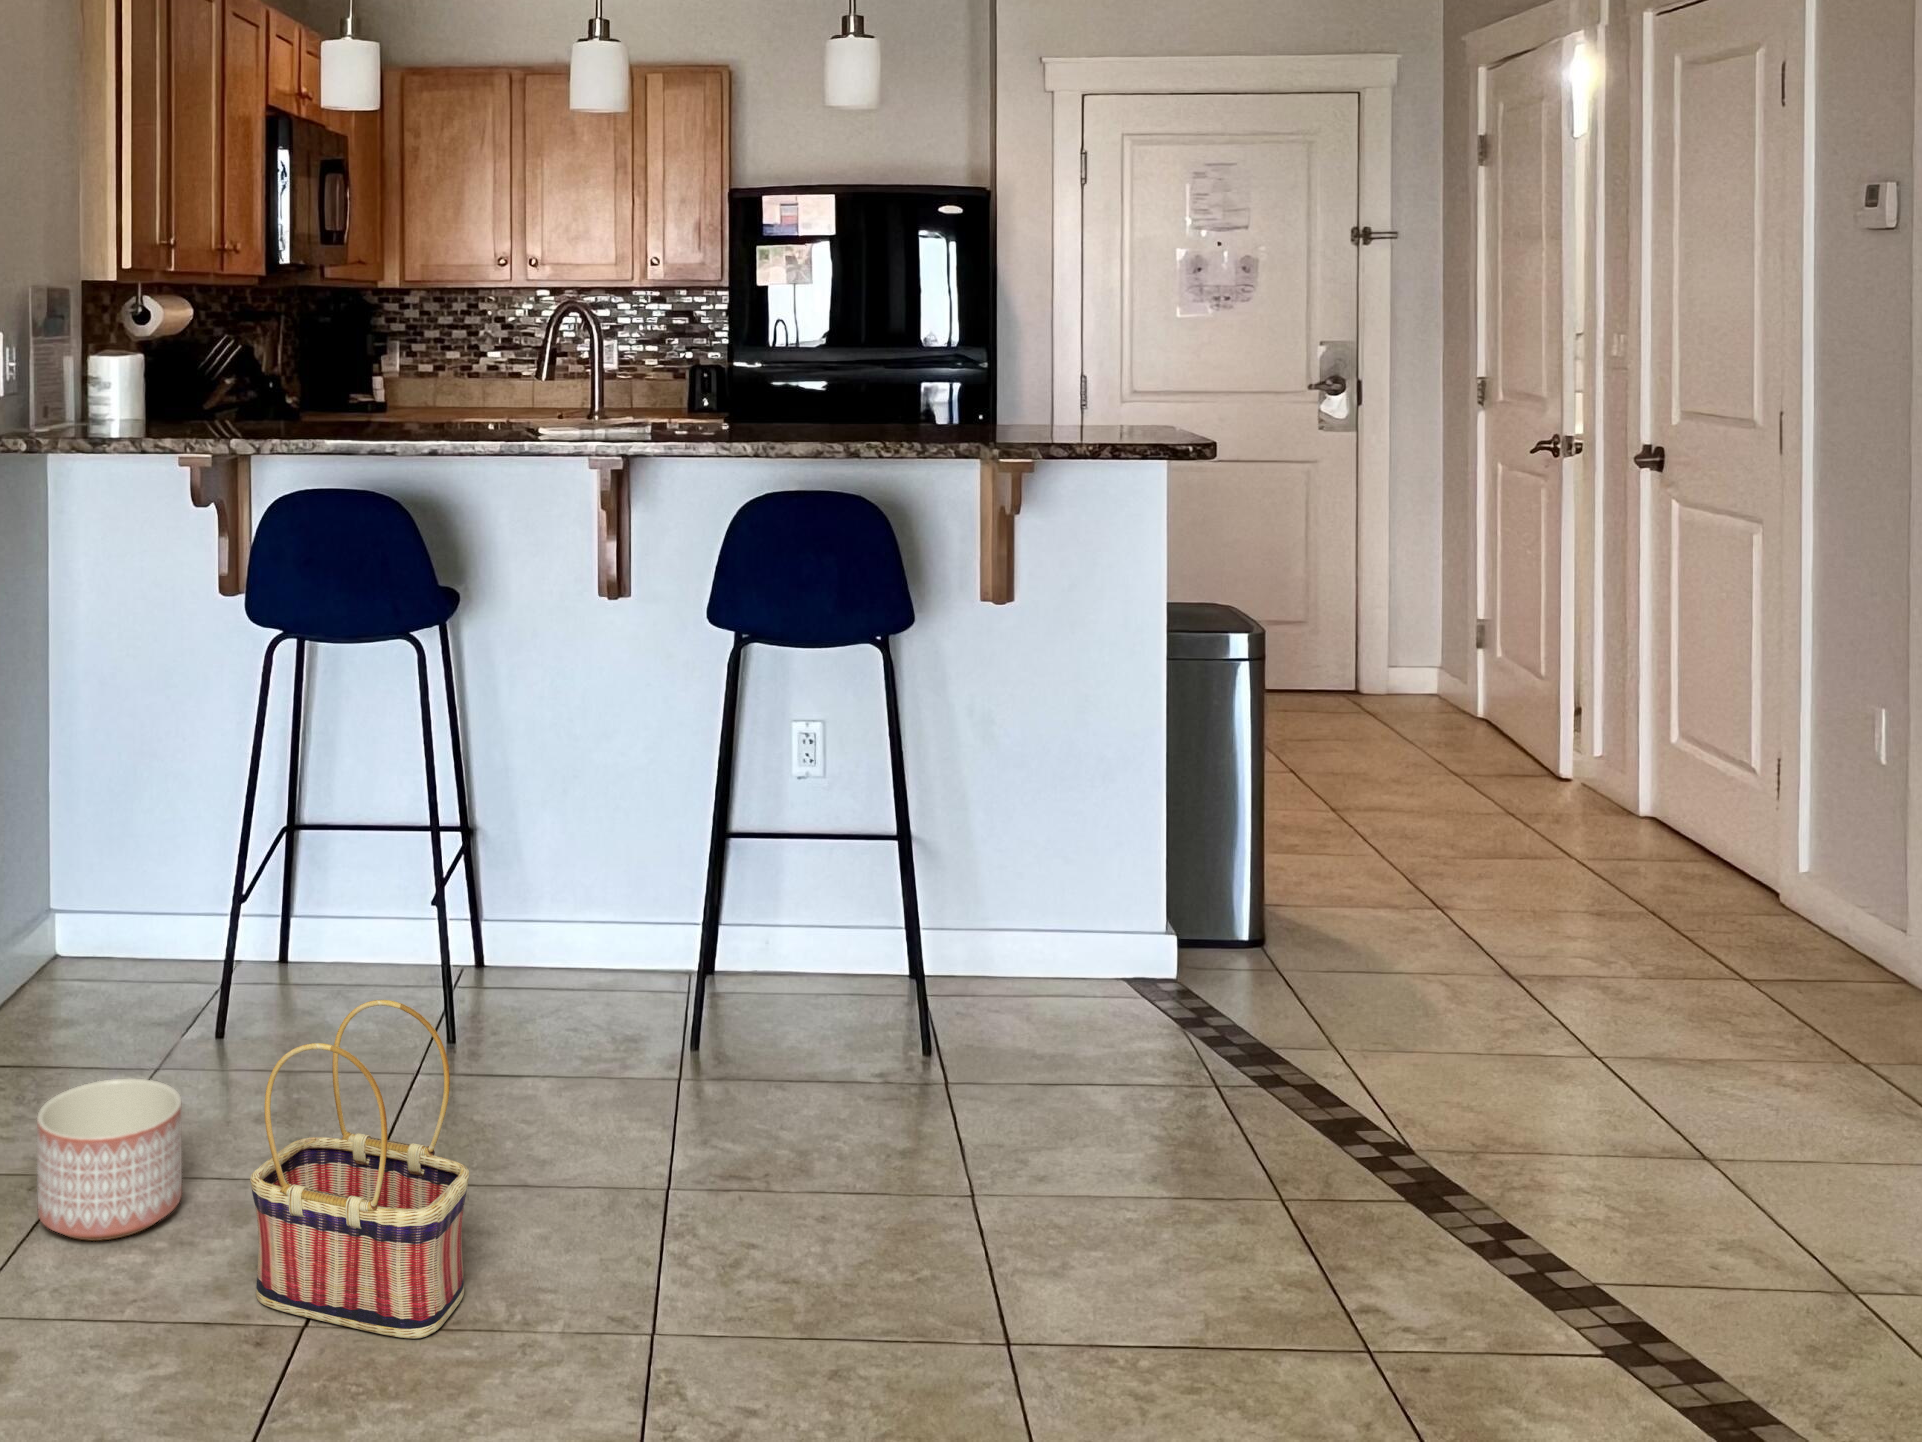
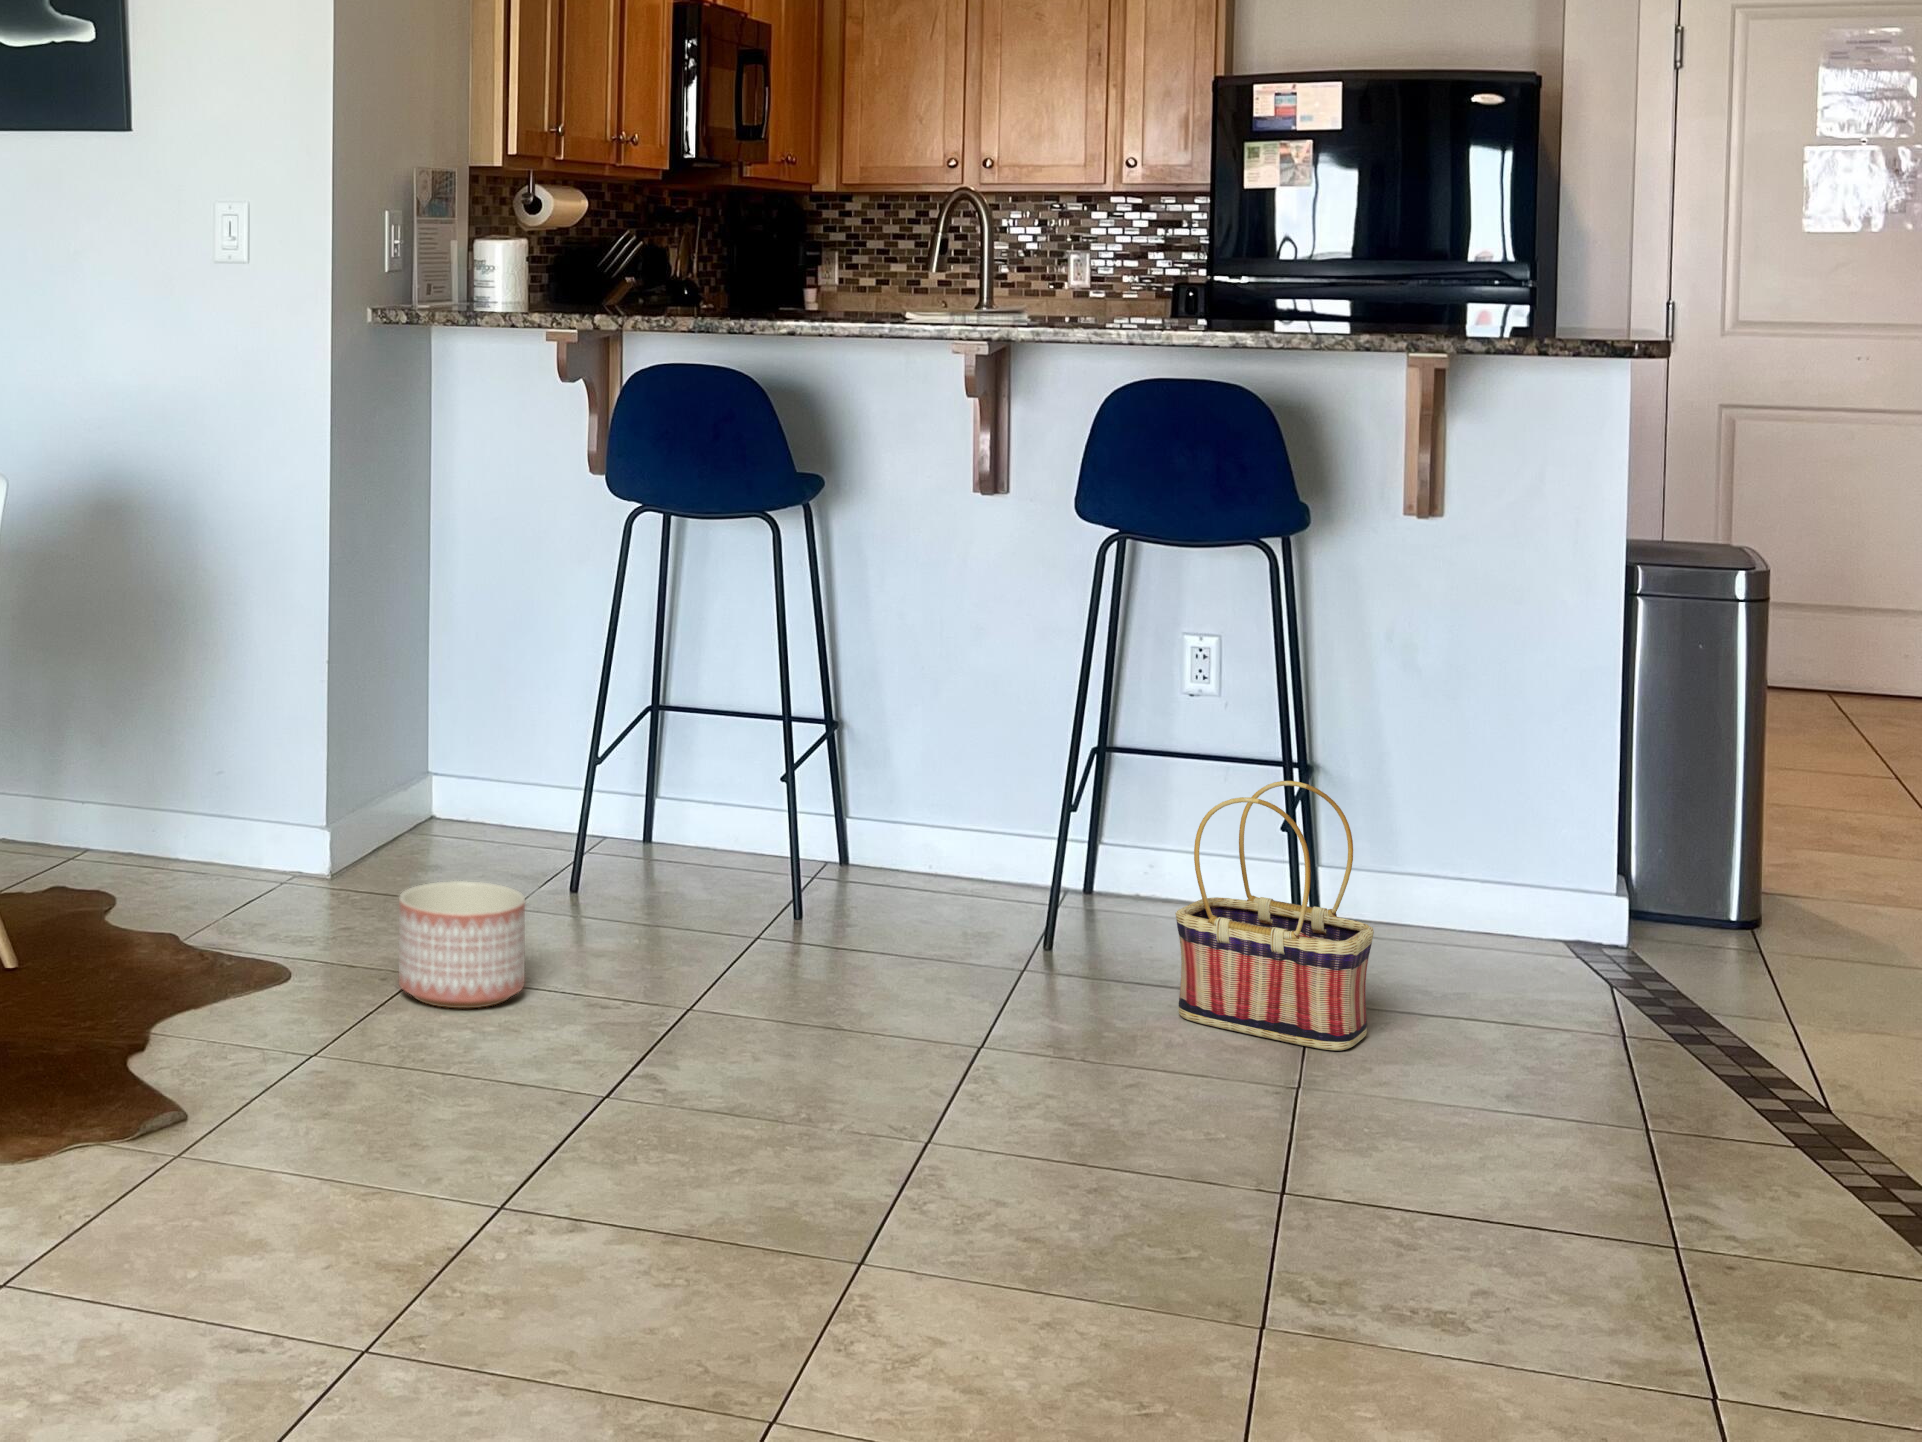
basket: present [250,1000,469,1339] -> present [1175,781,1374,1051]

